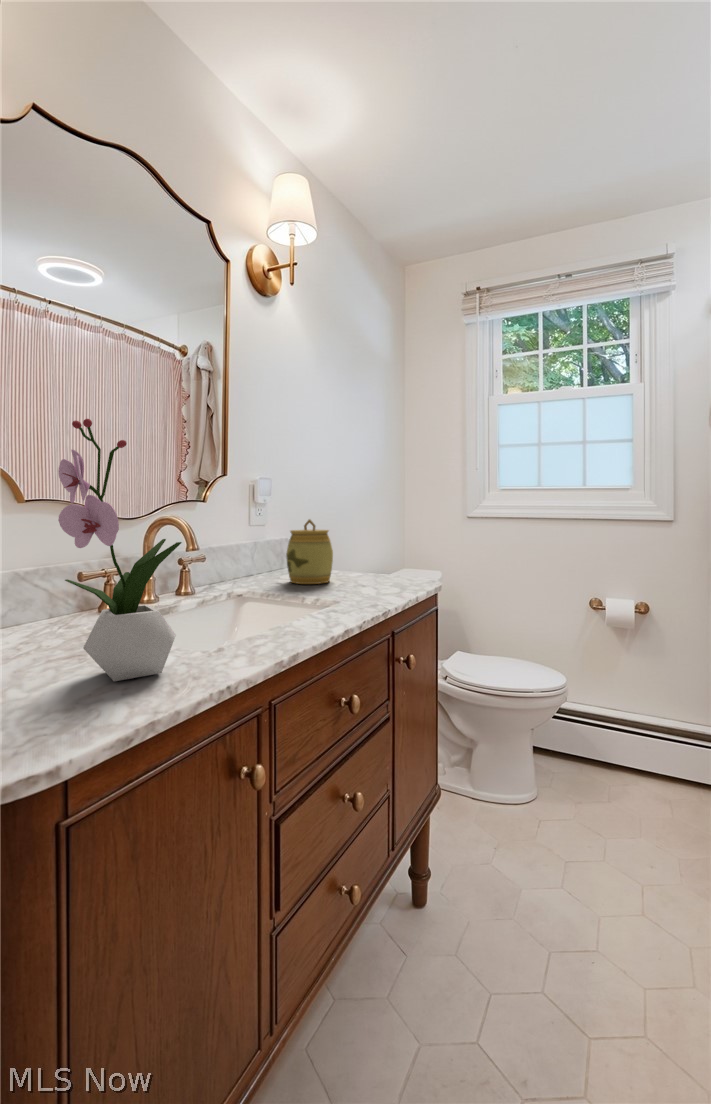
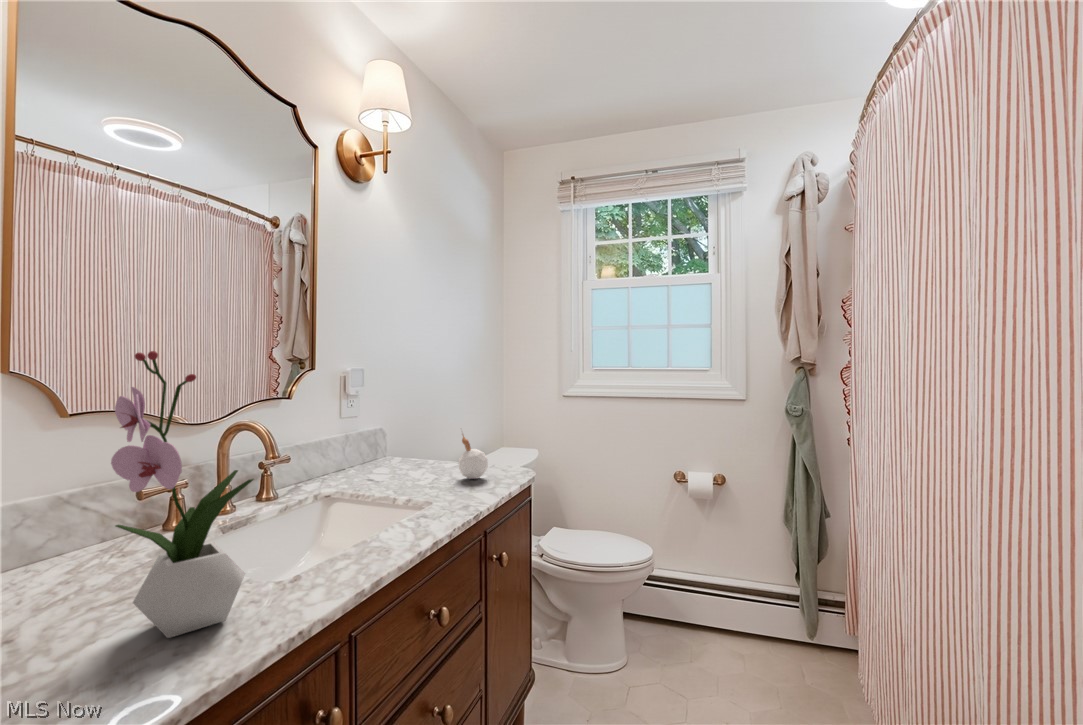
jar: present [286,519,333,584] -> none [378,412,427,480]
candle: none [365,534,395,586] -> present [459,433,488,479]

